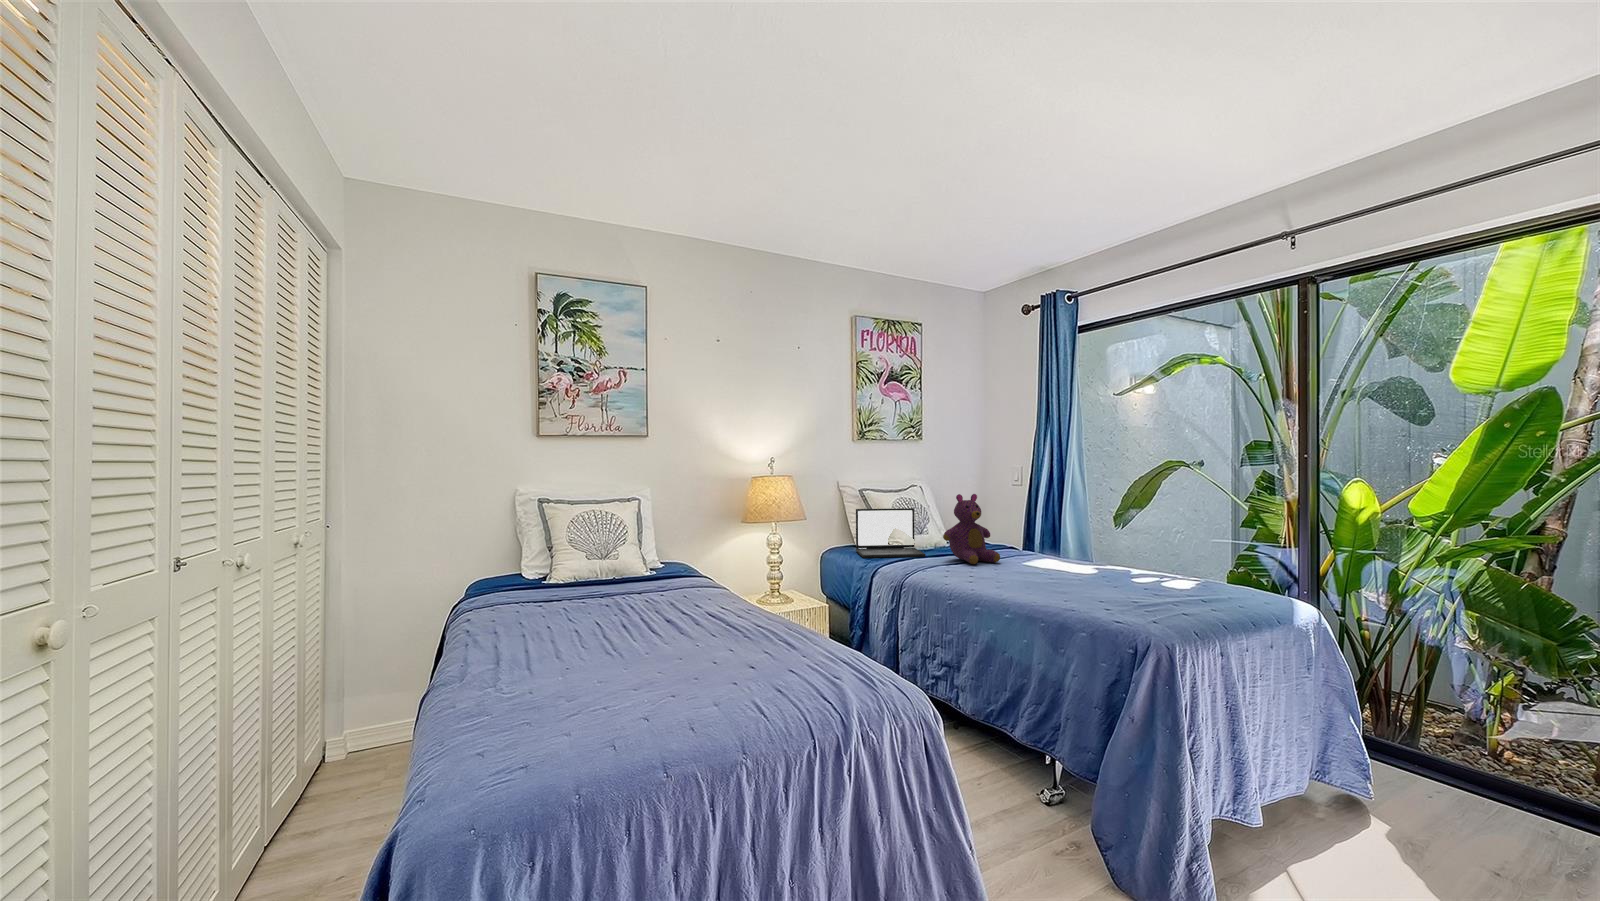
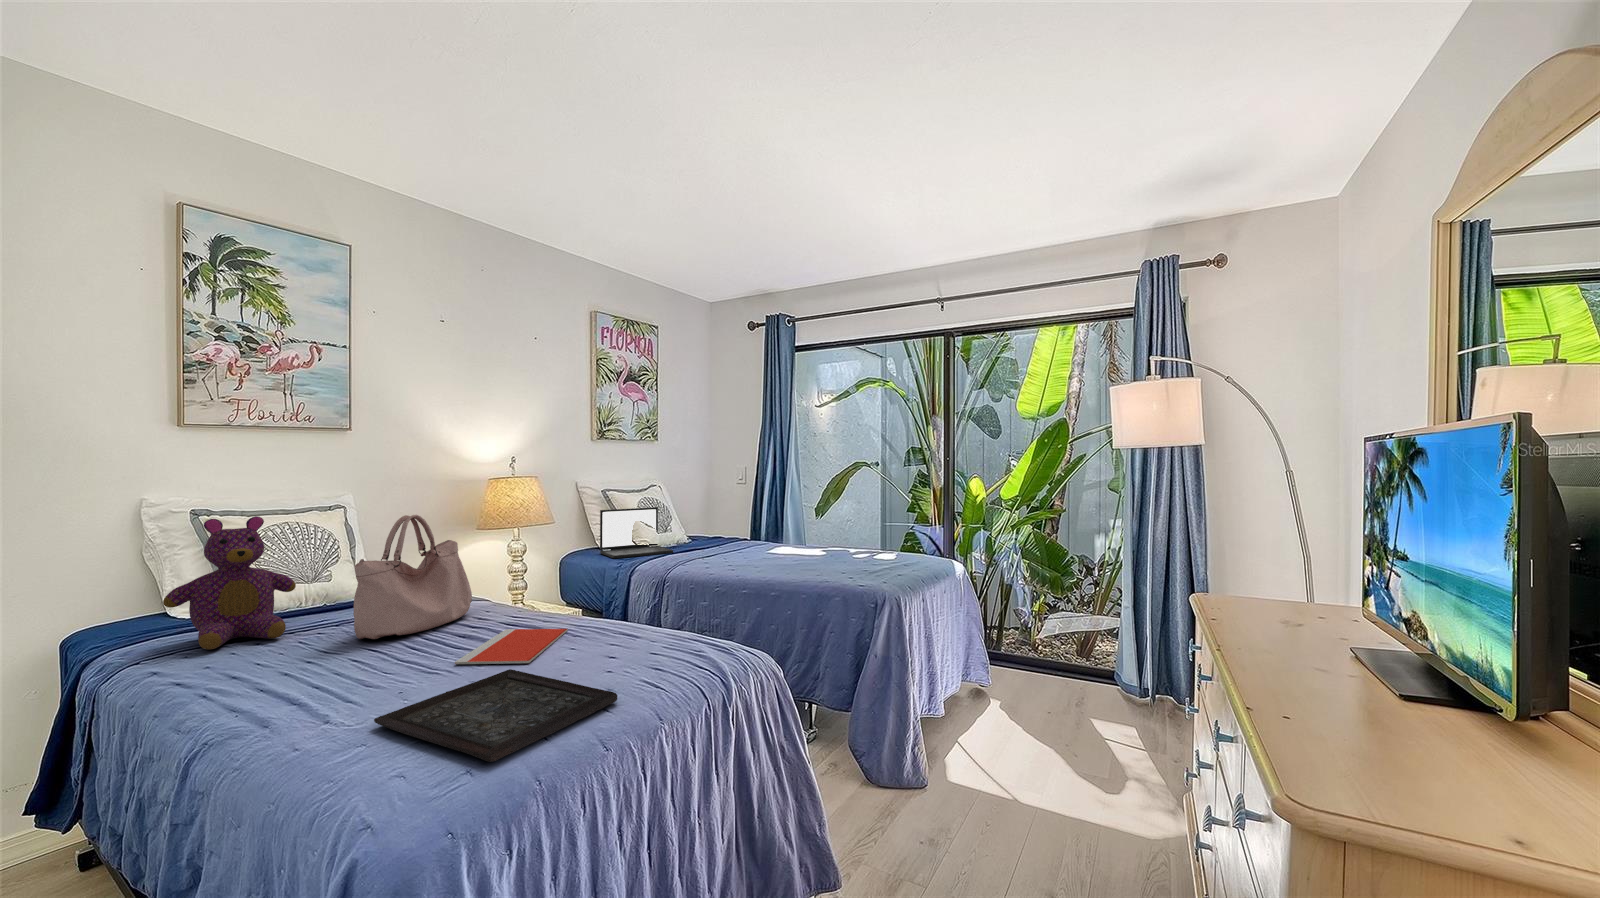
teddy bear: present [943,494,1000,564] -> present [163,516,296,649]
handbag: none [592,509,694,614] -> present [354,515,472,639]
notebook: none [632,620,747,659] -> present [455,629,568,664]
tray: none [521,664,709,762] -> present [374,669,617,762]

